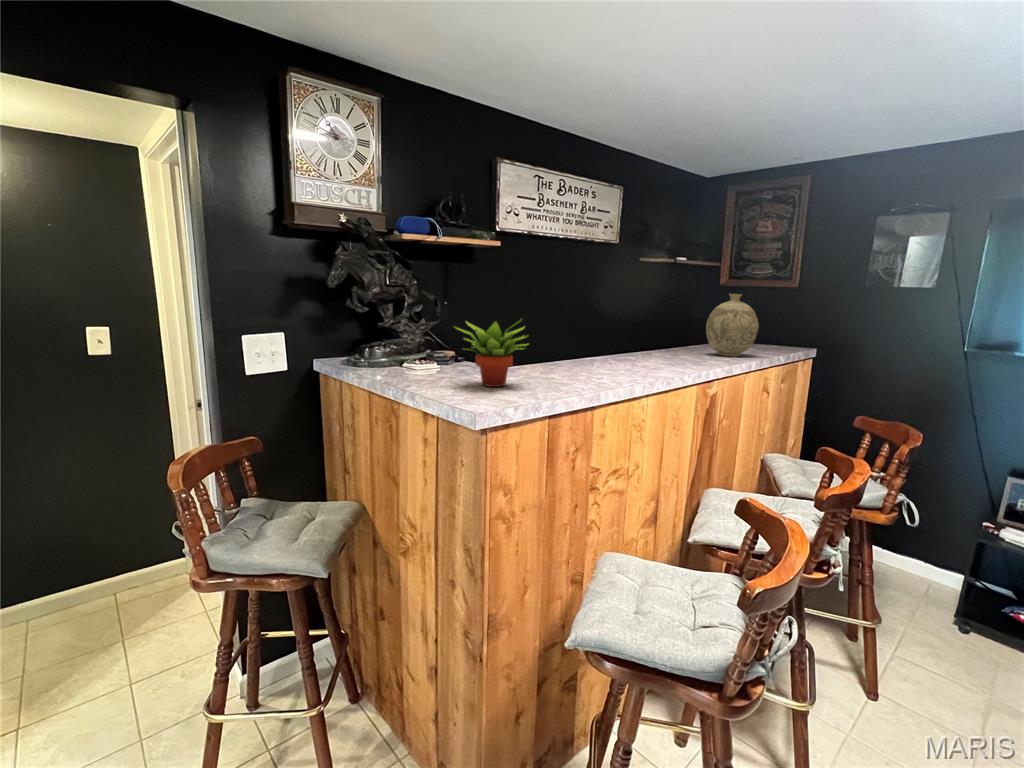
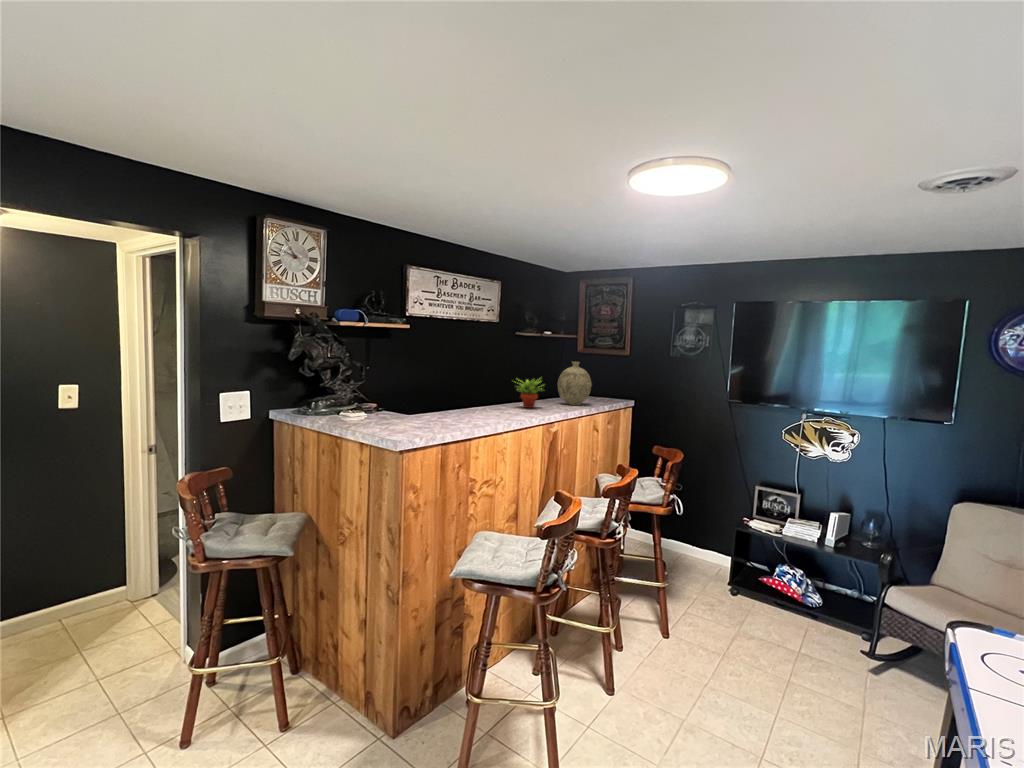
succulent plant: present [456,322,529,387] -> present [519,379,540,408]

